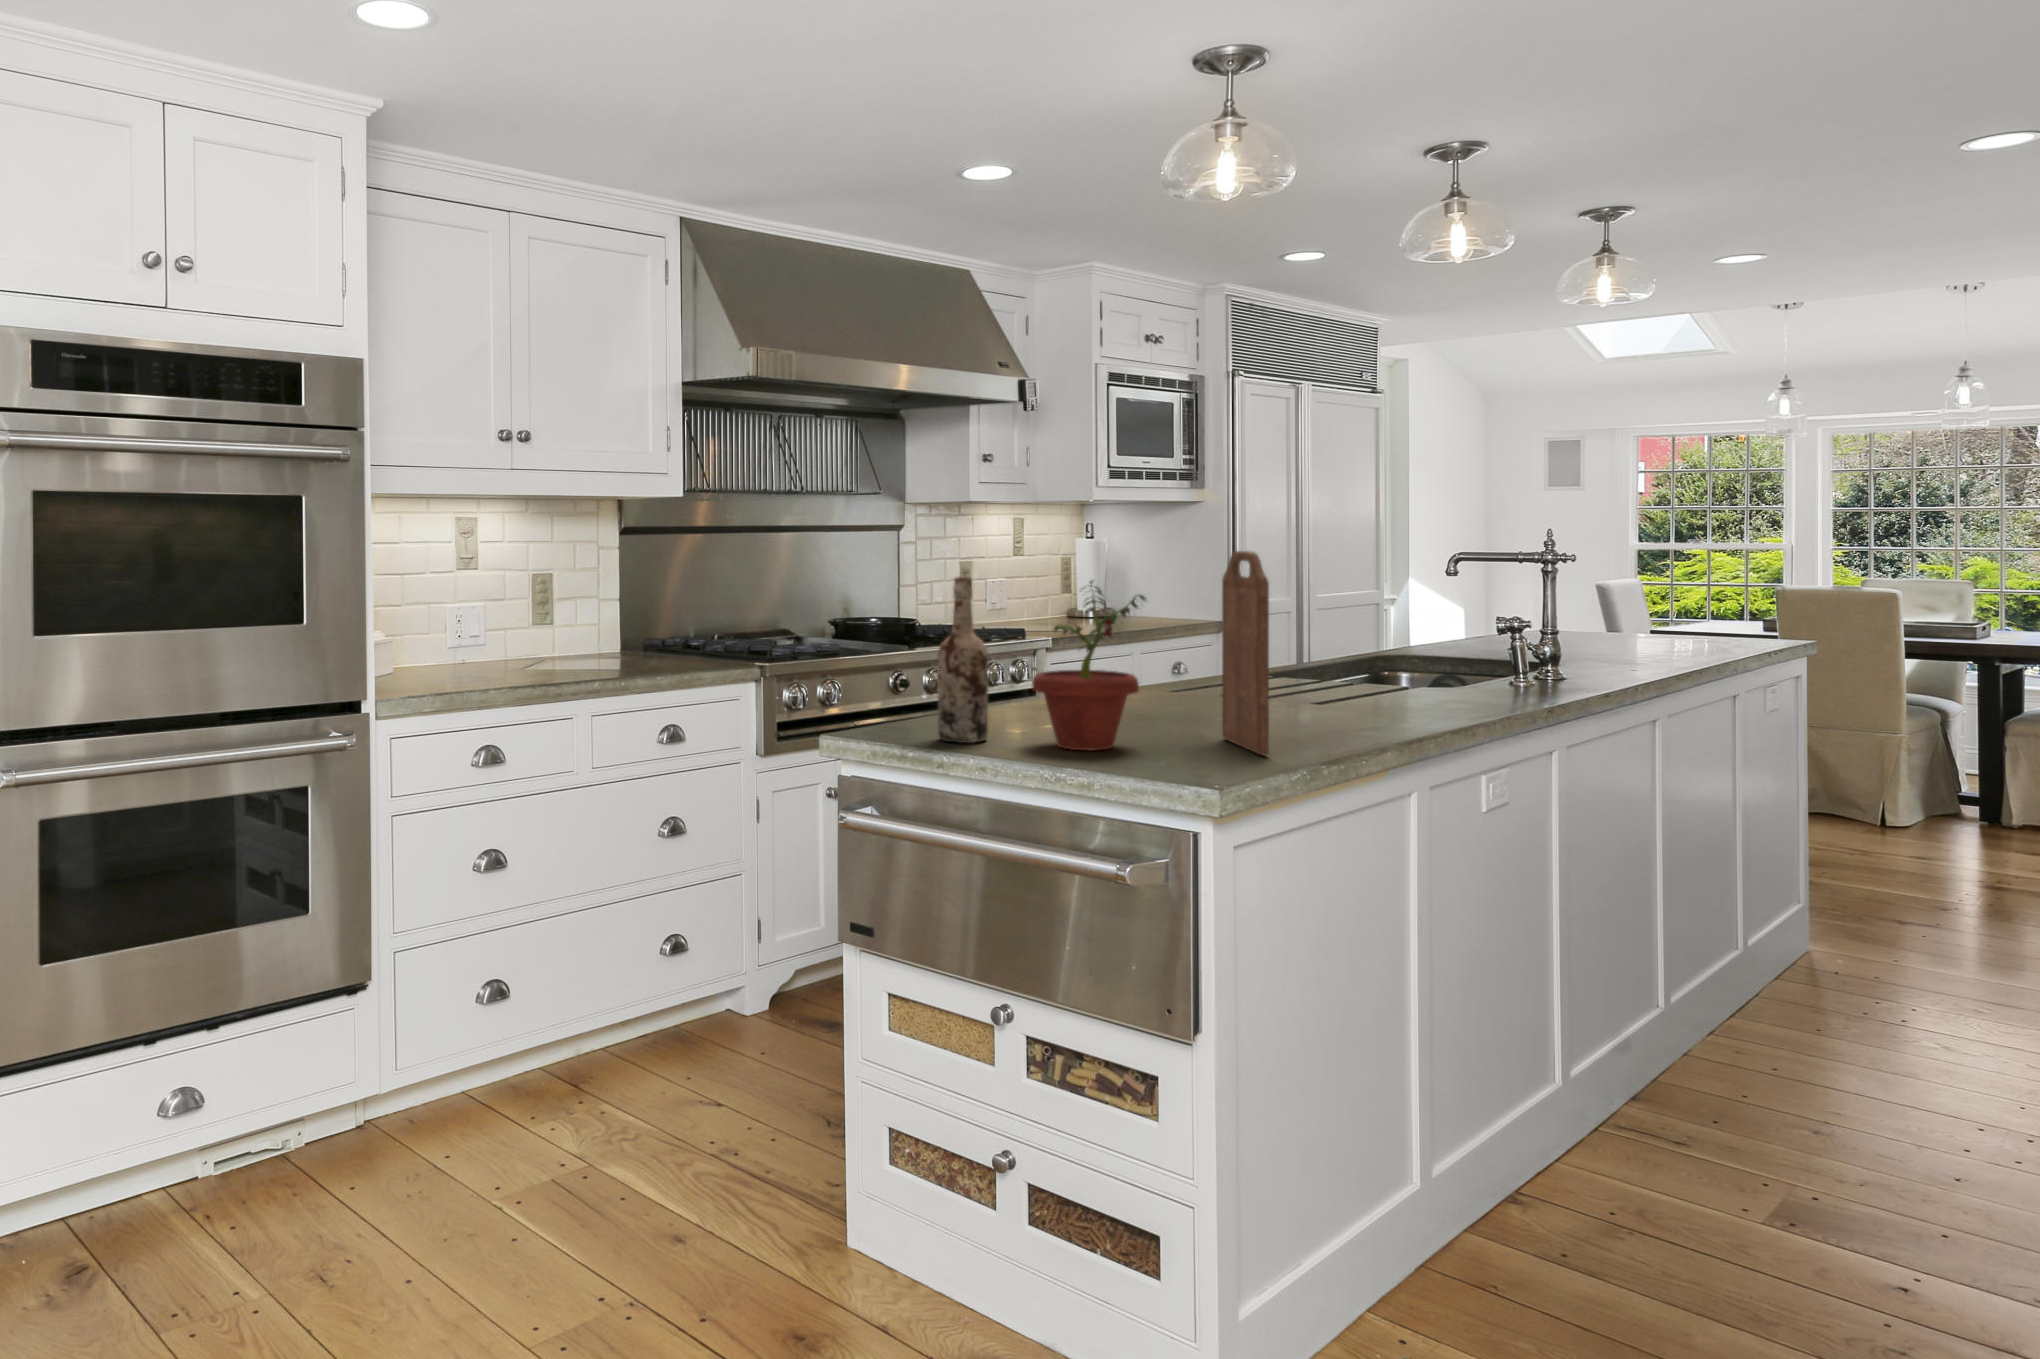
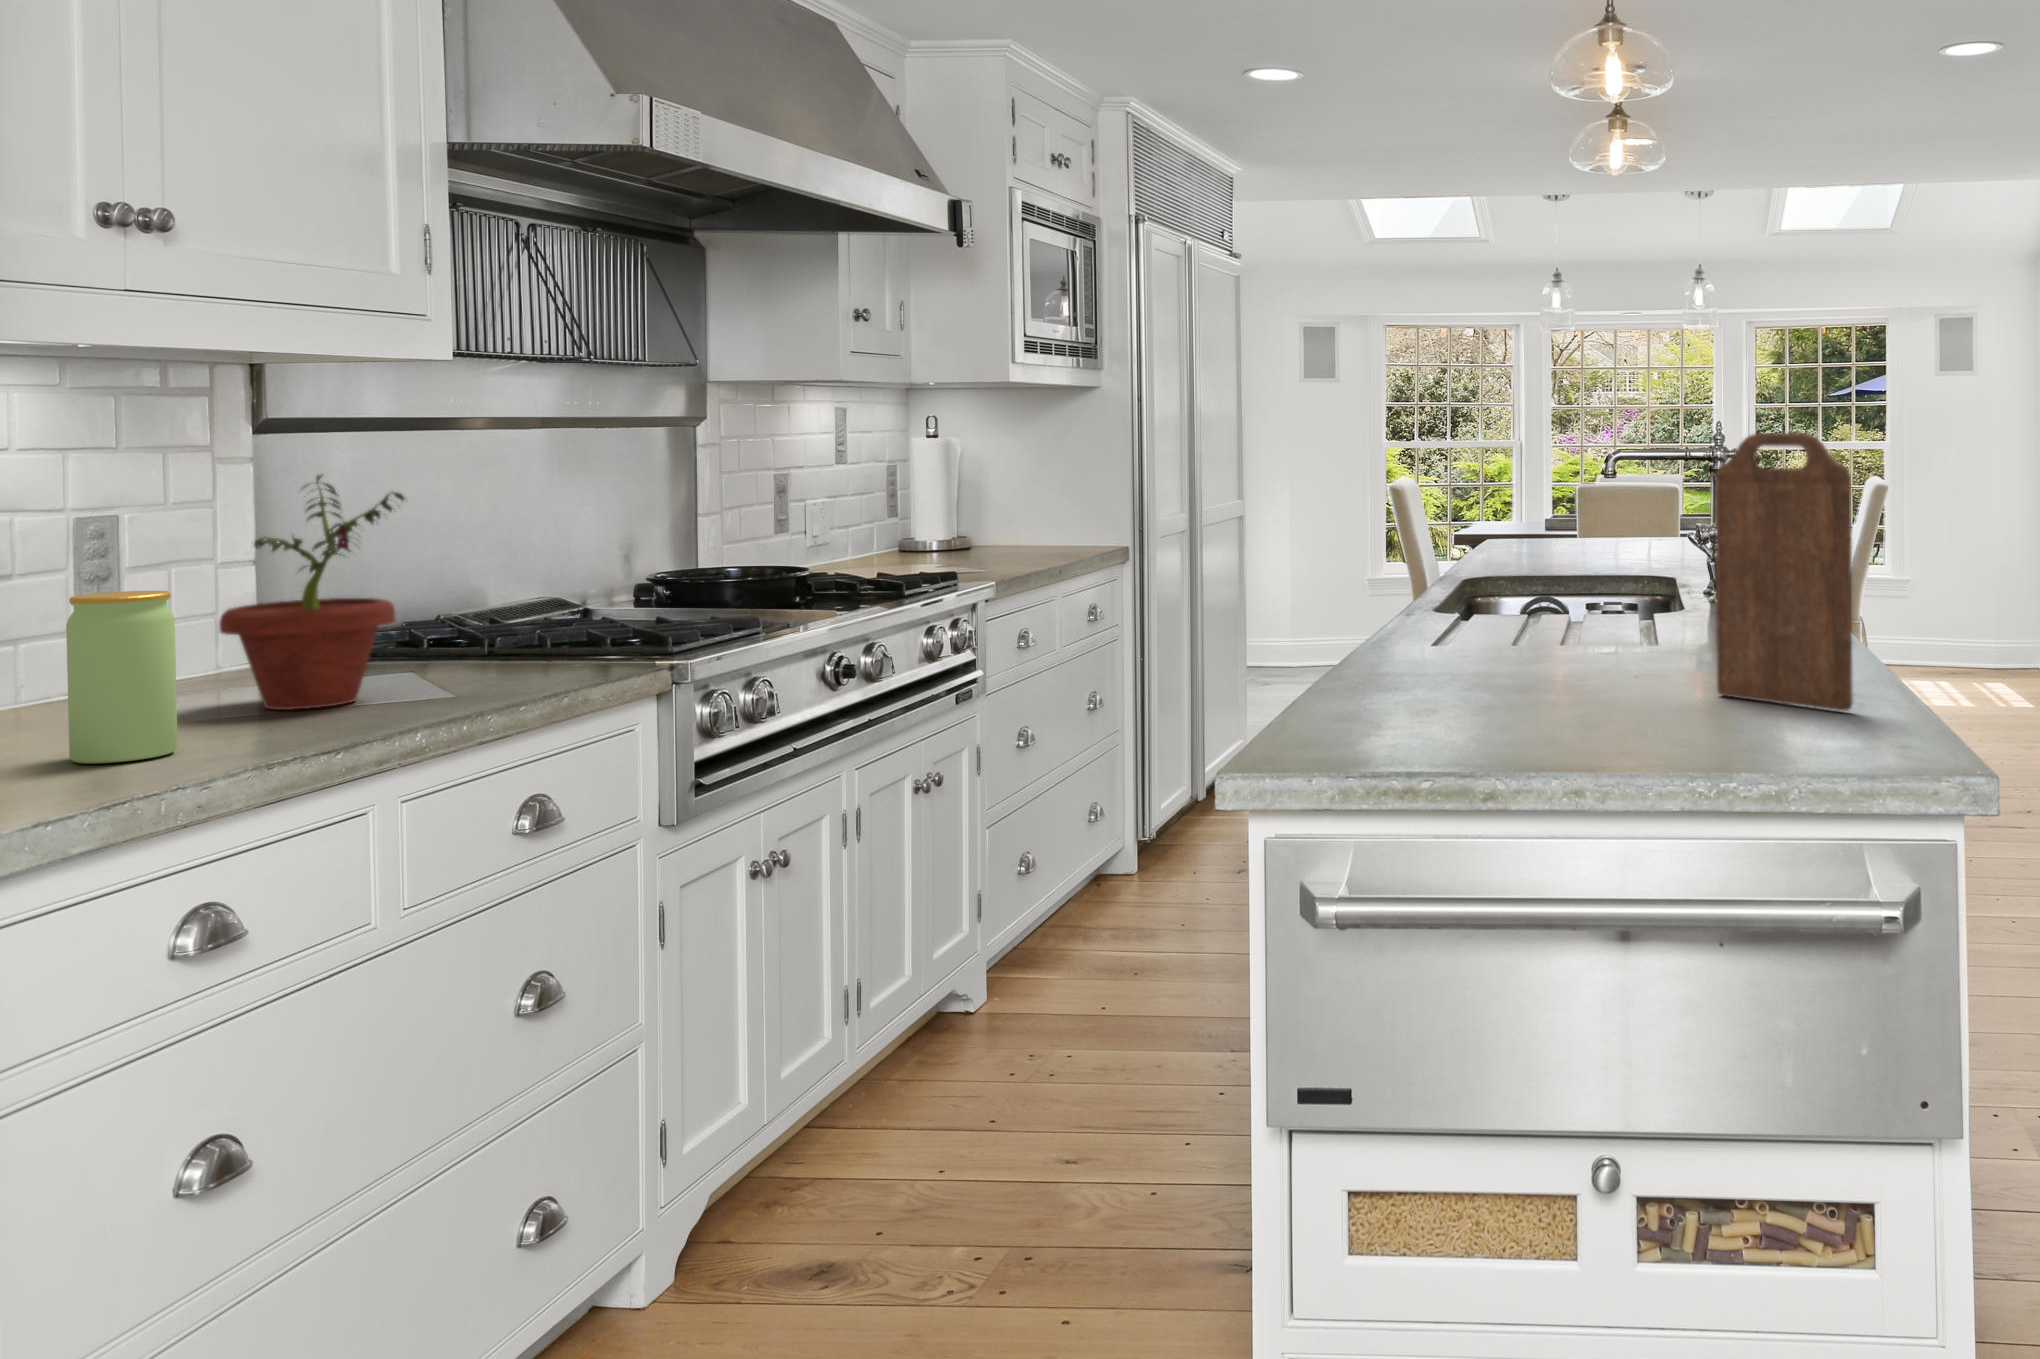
wine bottle: present [938,577,988,743] -> none [1395,479,1476,751]
potted plant: present [1032,581,1146,750] -> present [219,475,405,710]
jar: none [469,610,507,683] -> present [66,591,178,764]

